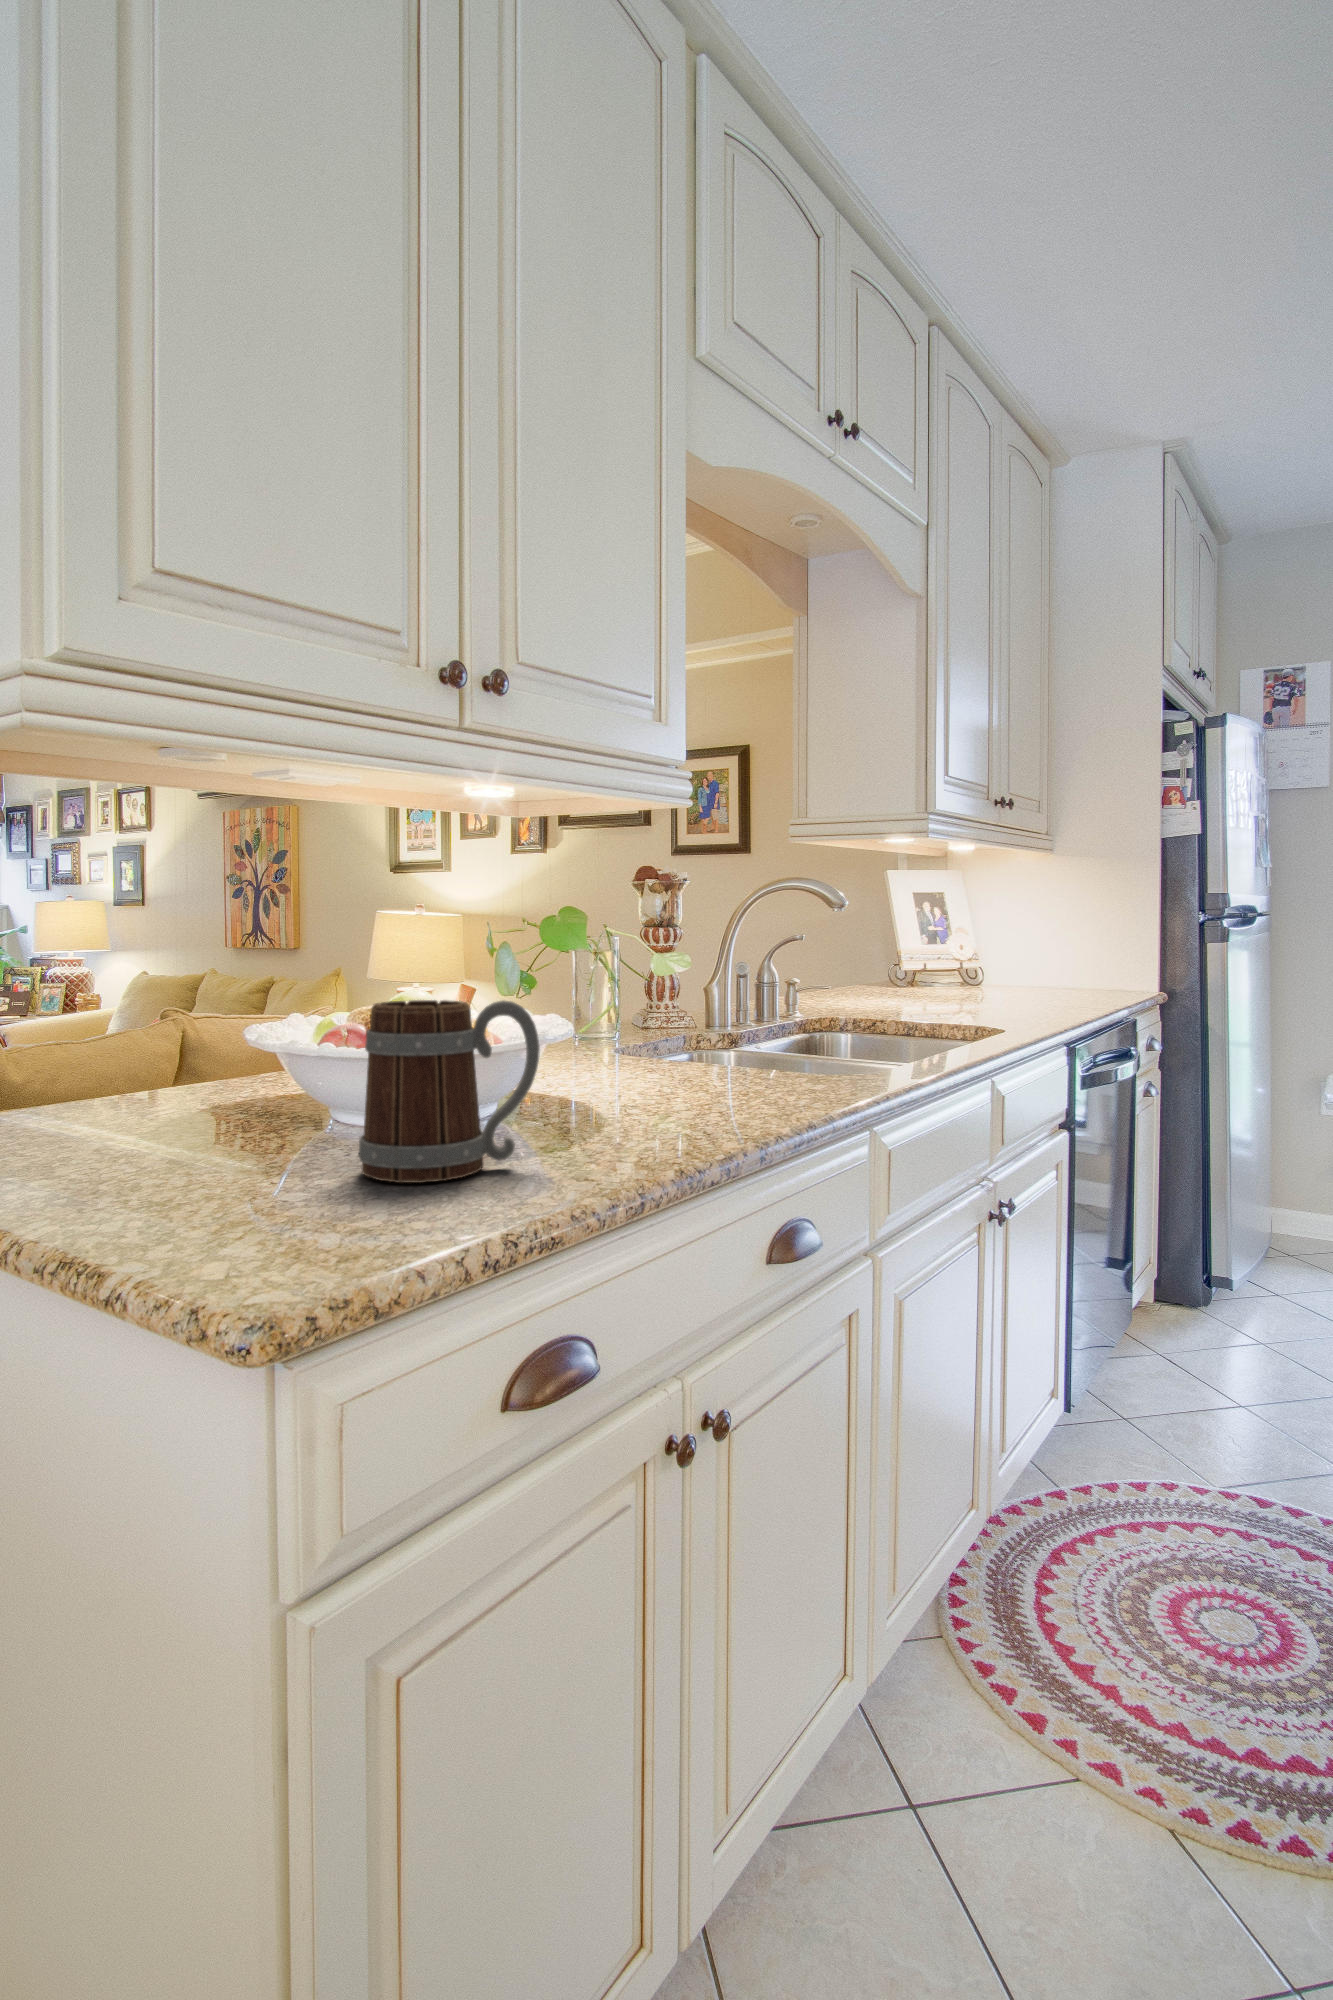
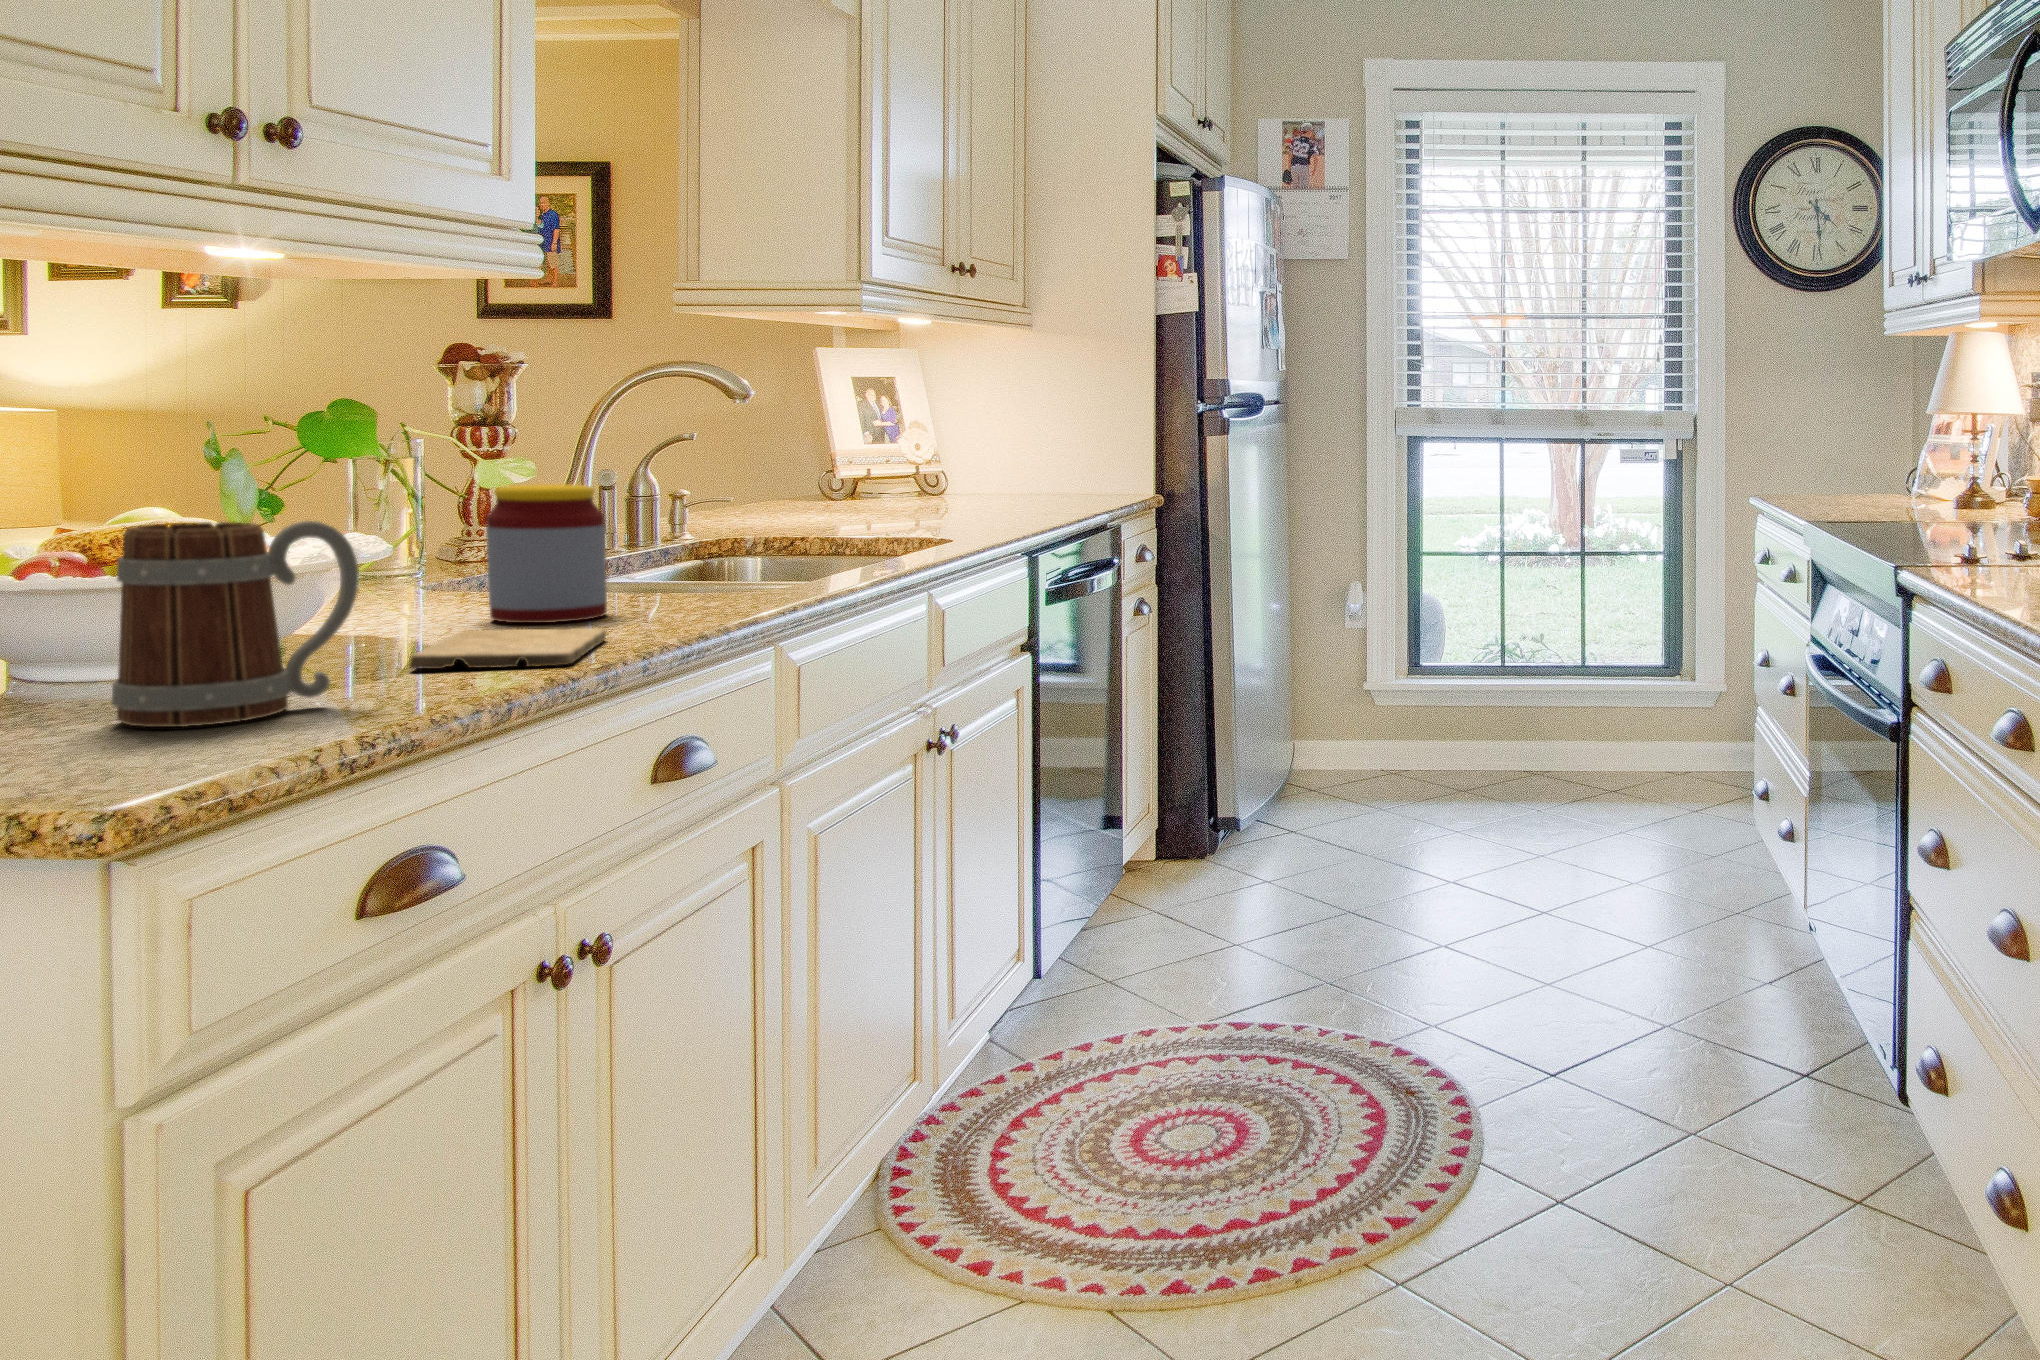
jar: none [655,973,740,1089] -> present [486,484,607,623]
cutting board: none [585,1095,737,1138] -> present [409,628,606,669]

